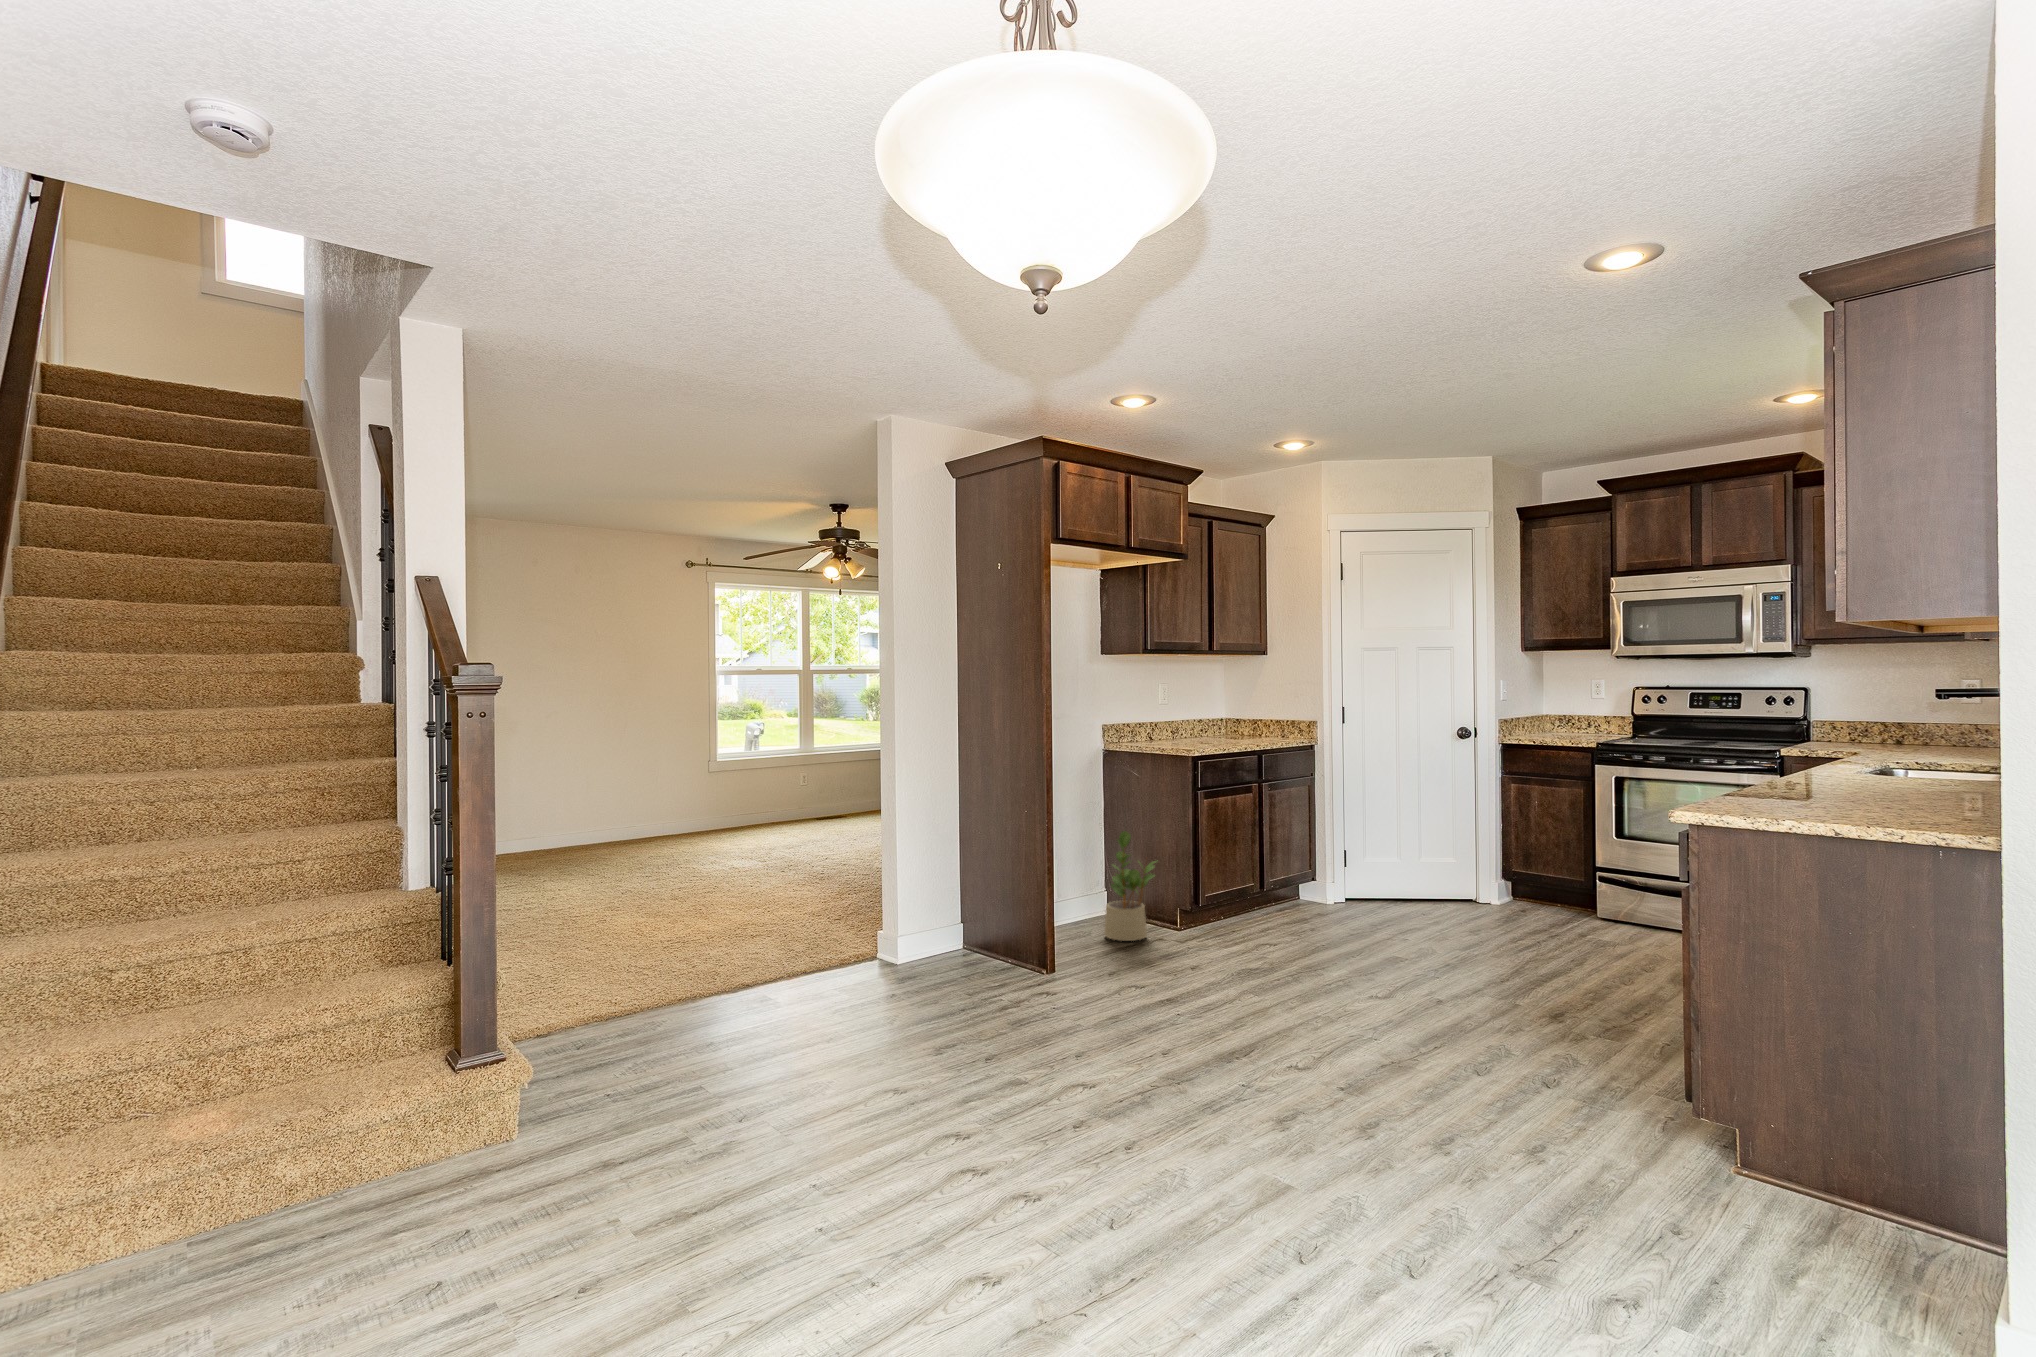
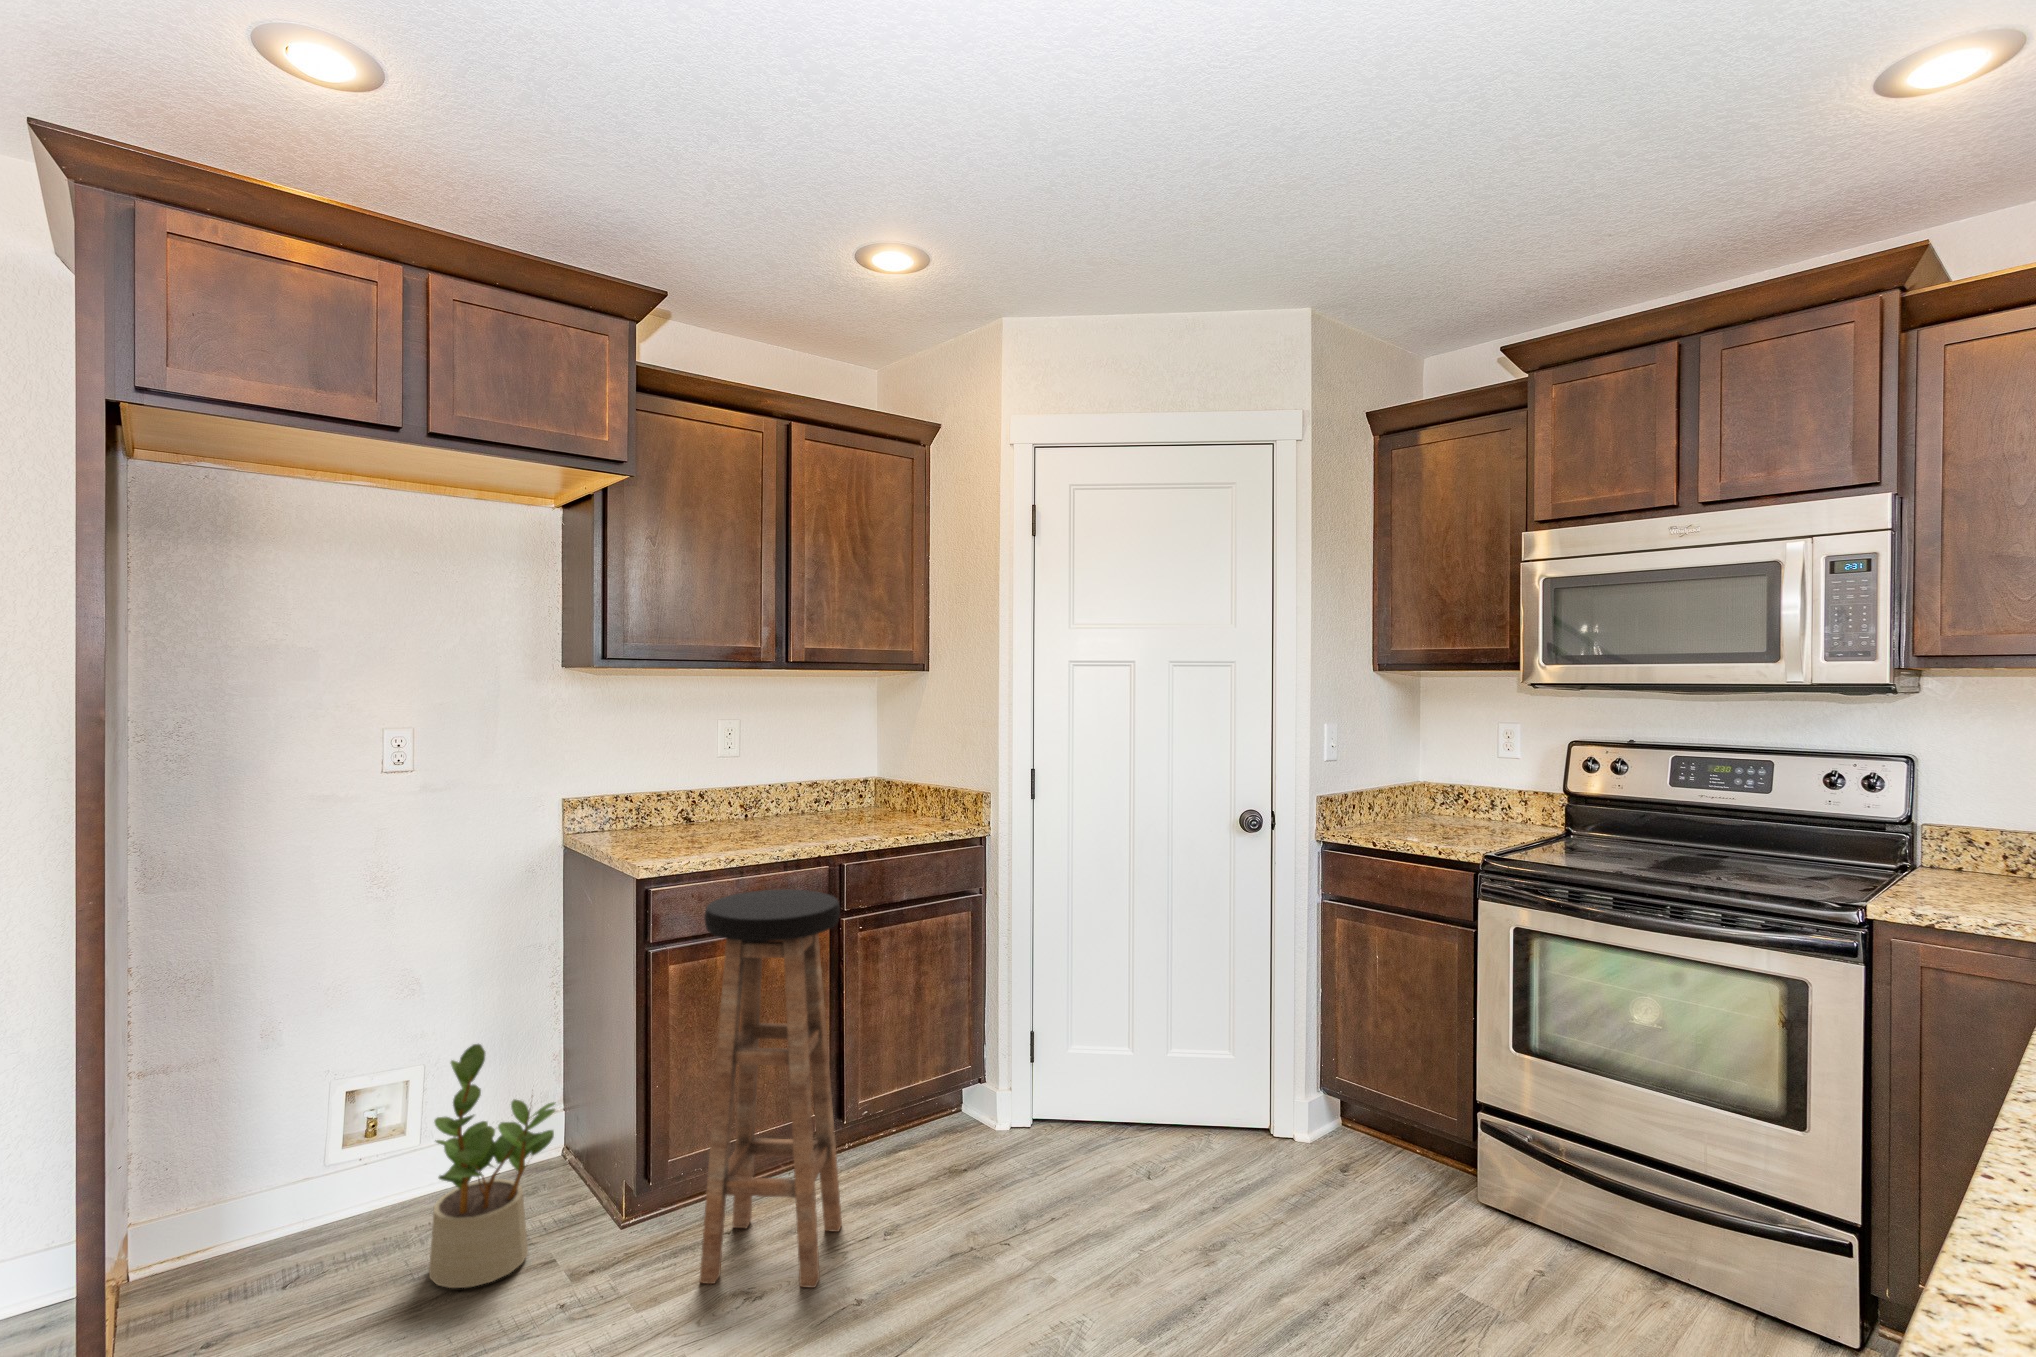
bar stool: none [1228,762,1294,940] -> present [700,889,842,1288]

